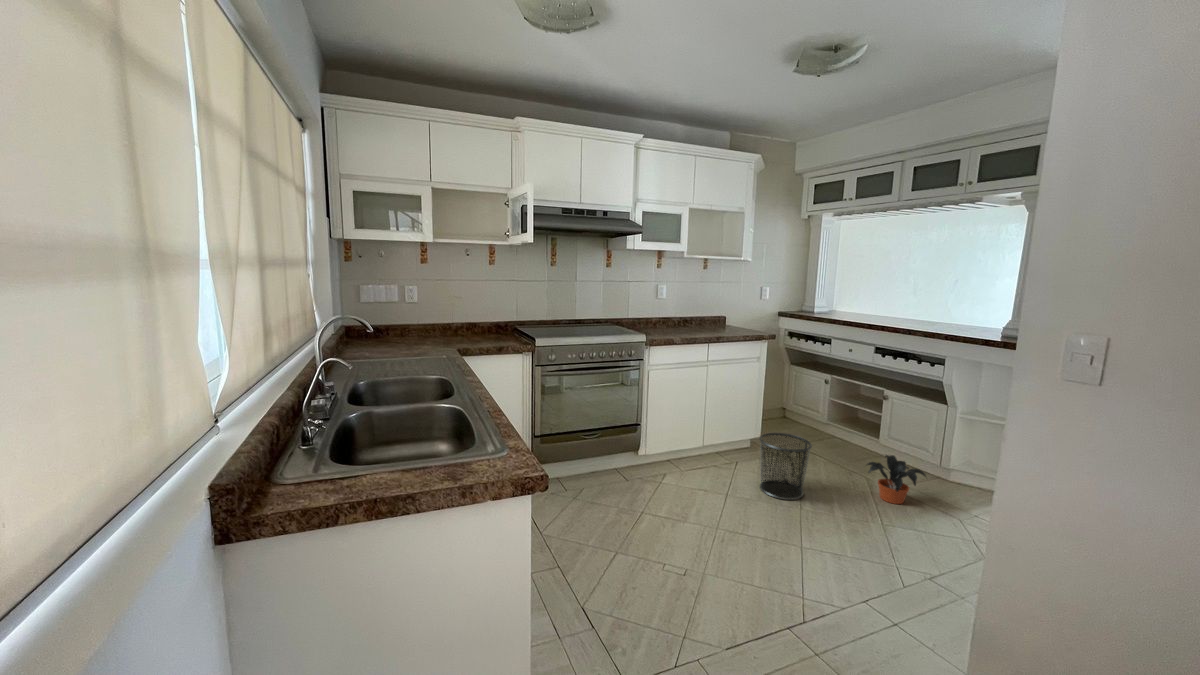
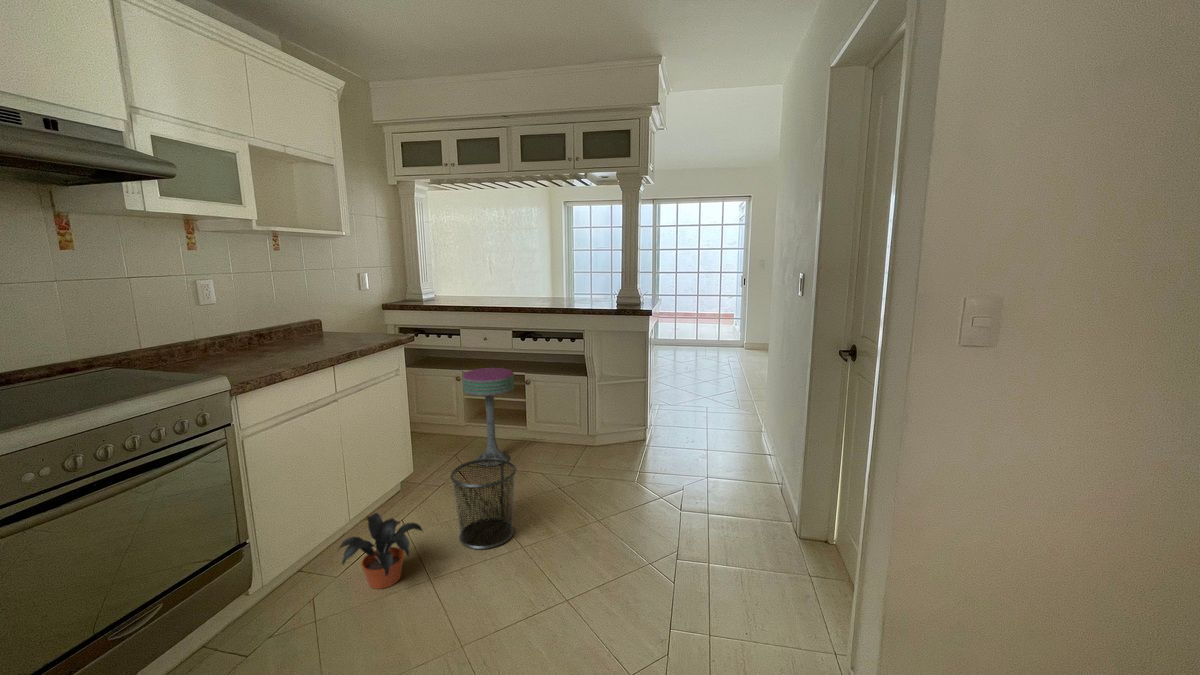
bar stool: none [815,374,865,459] -> present [462,368,514,466]
potted plant: present [867,455,926,504] -> present [339,513,423,589]

